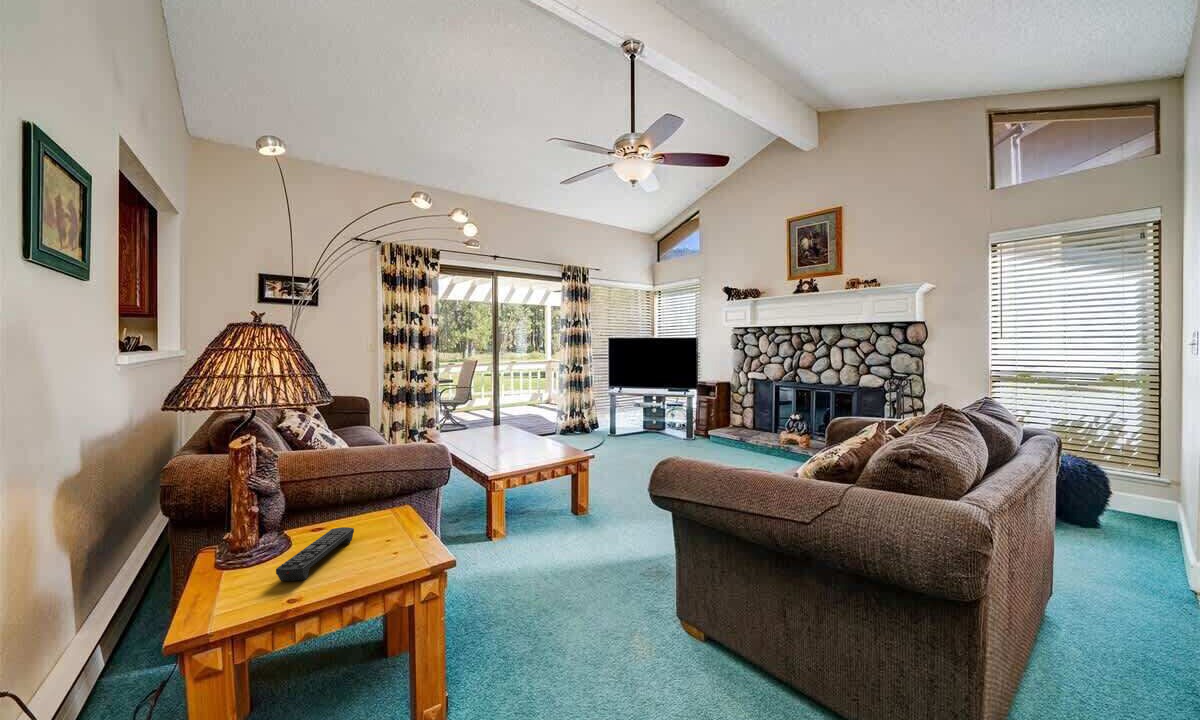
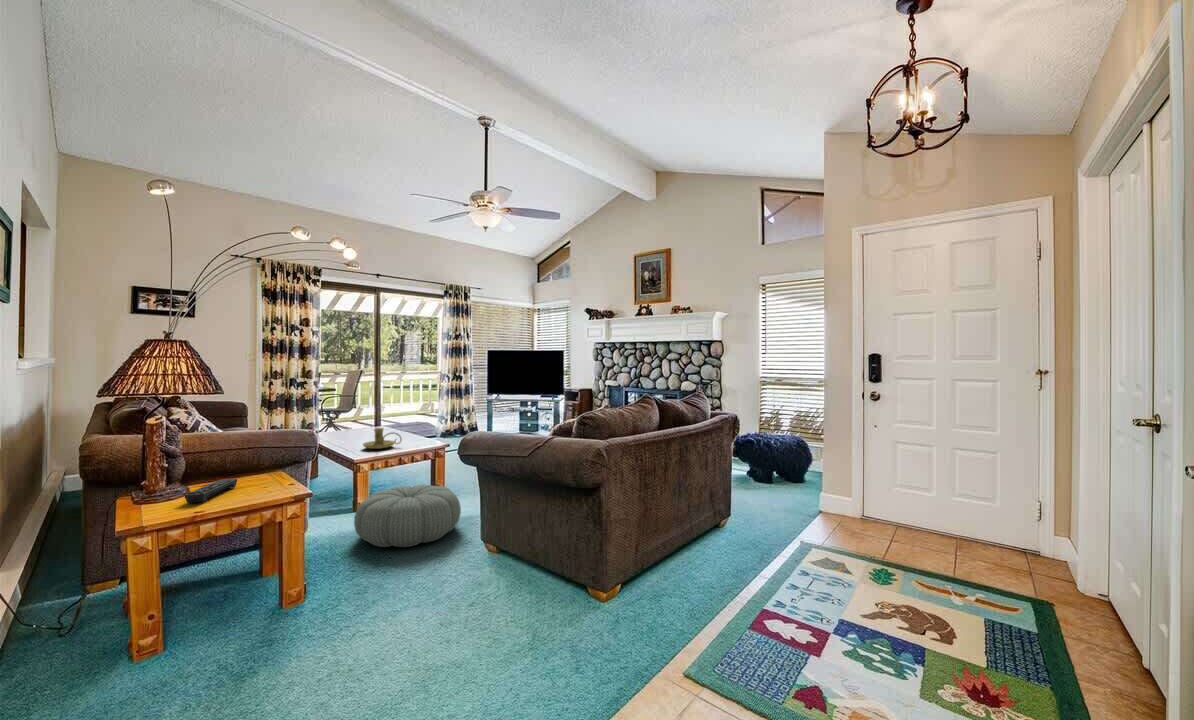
candle holder: none [496,433,540,459] -> present [363,428,402,449]
pouf: none [501,515,637,614] -> present [354,484,461,547]

